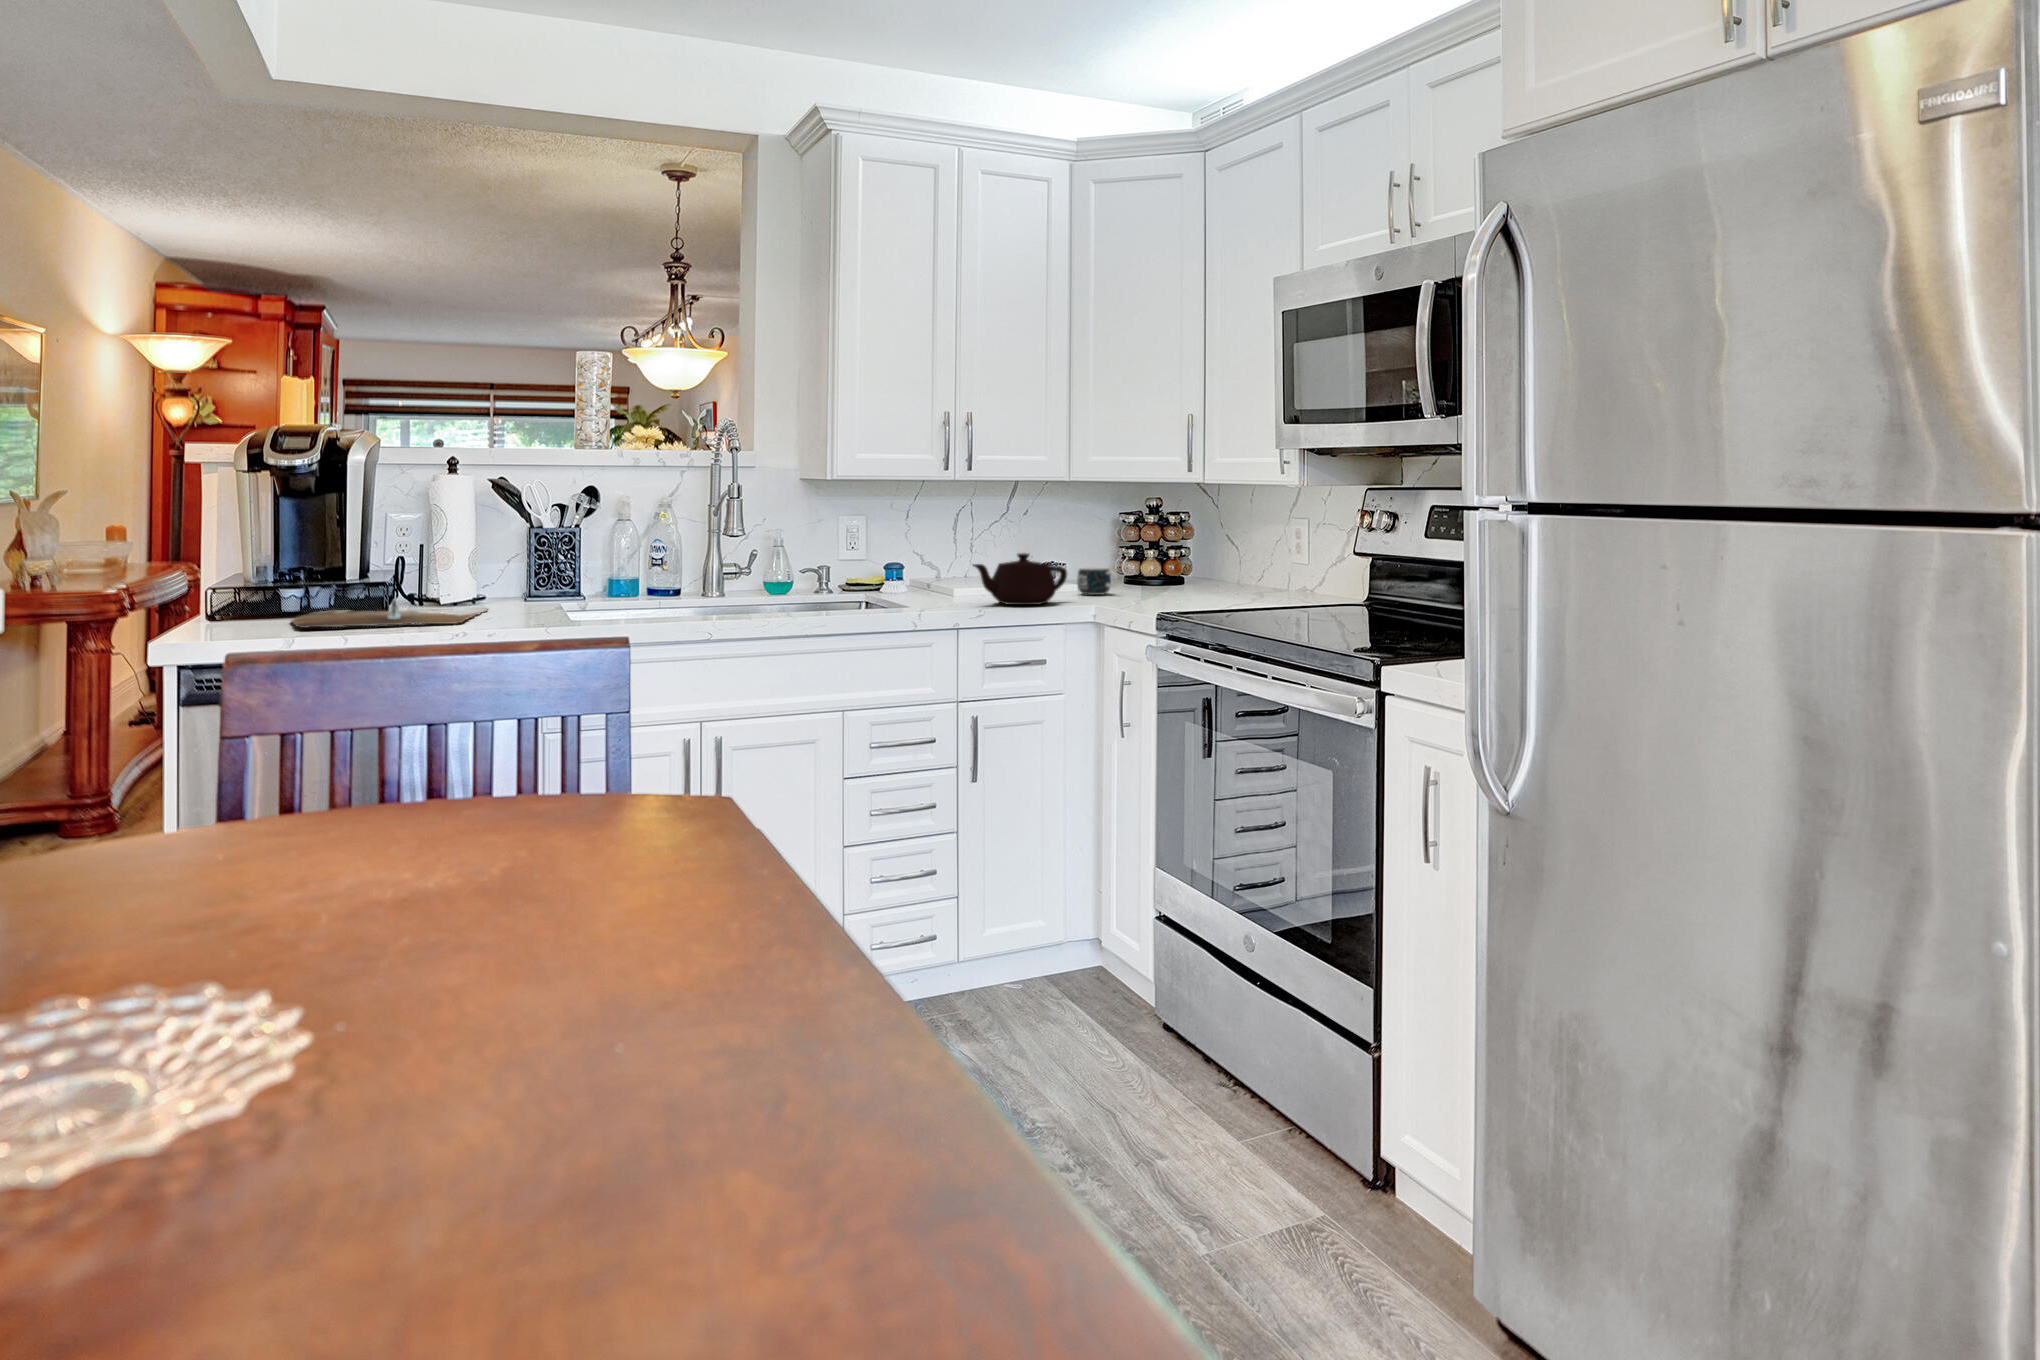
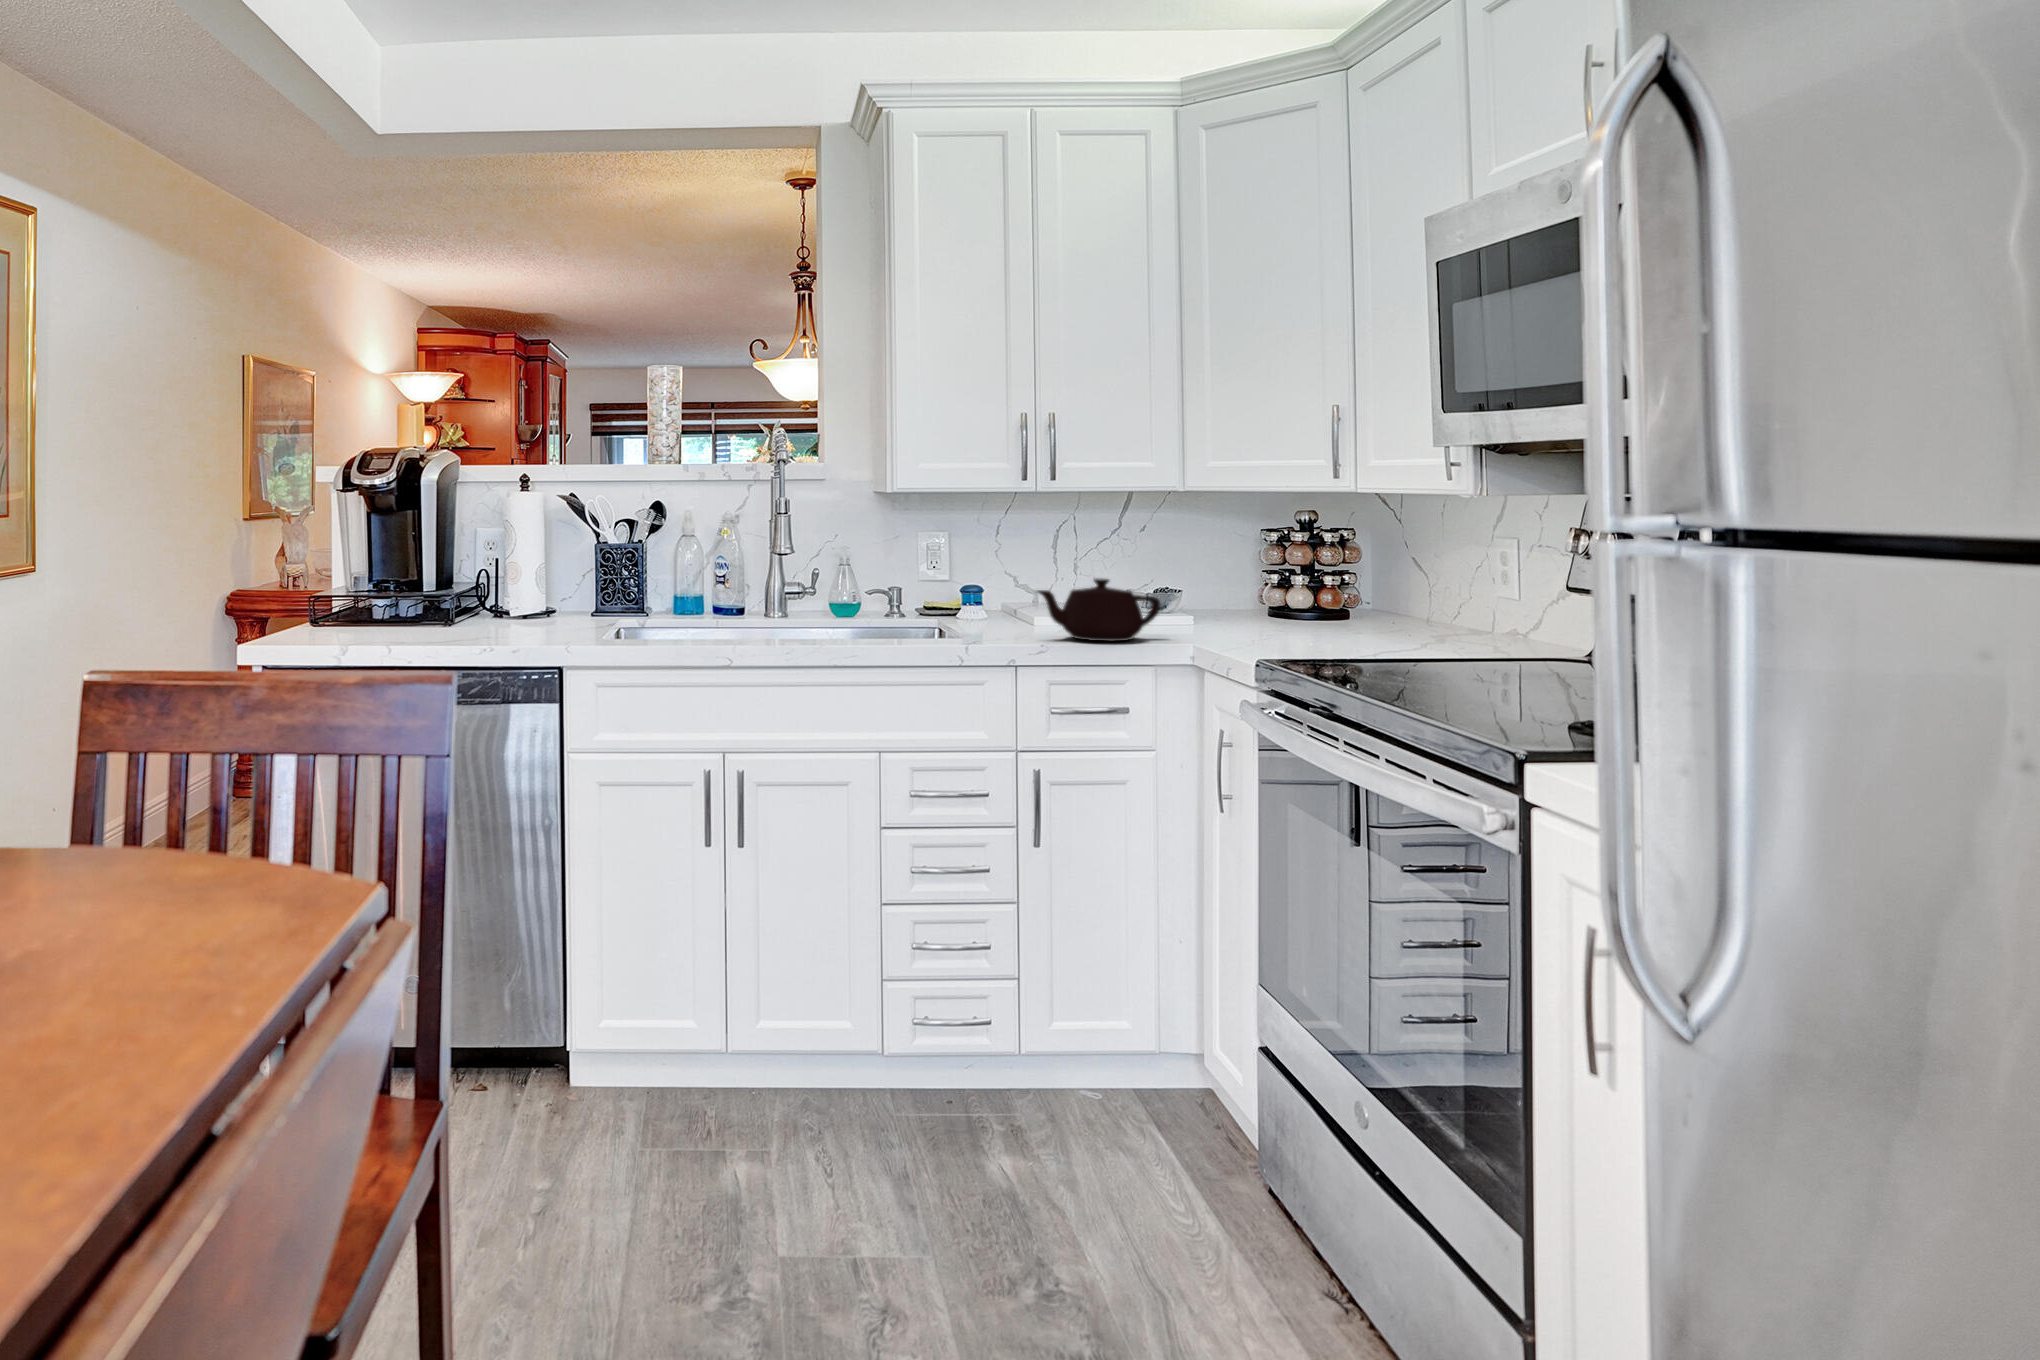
mug: present [1077,566,1117,595] -> none [1186,595,1237,631]
cutting board: present [292,600,487,628] -> none [365,610,553,636]

